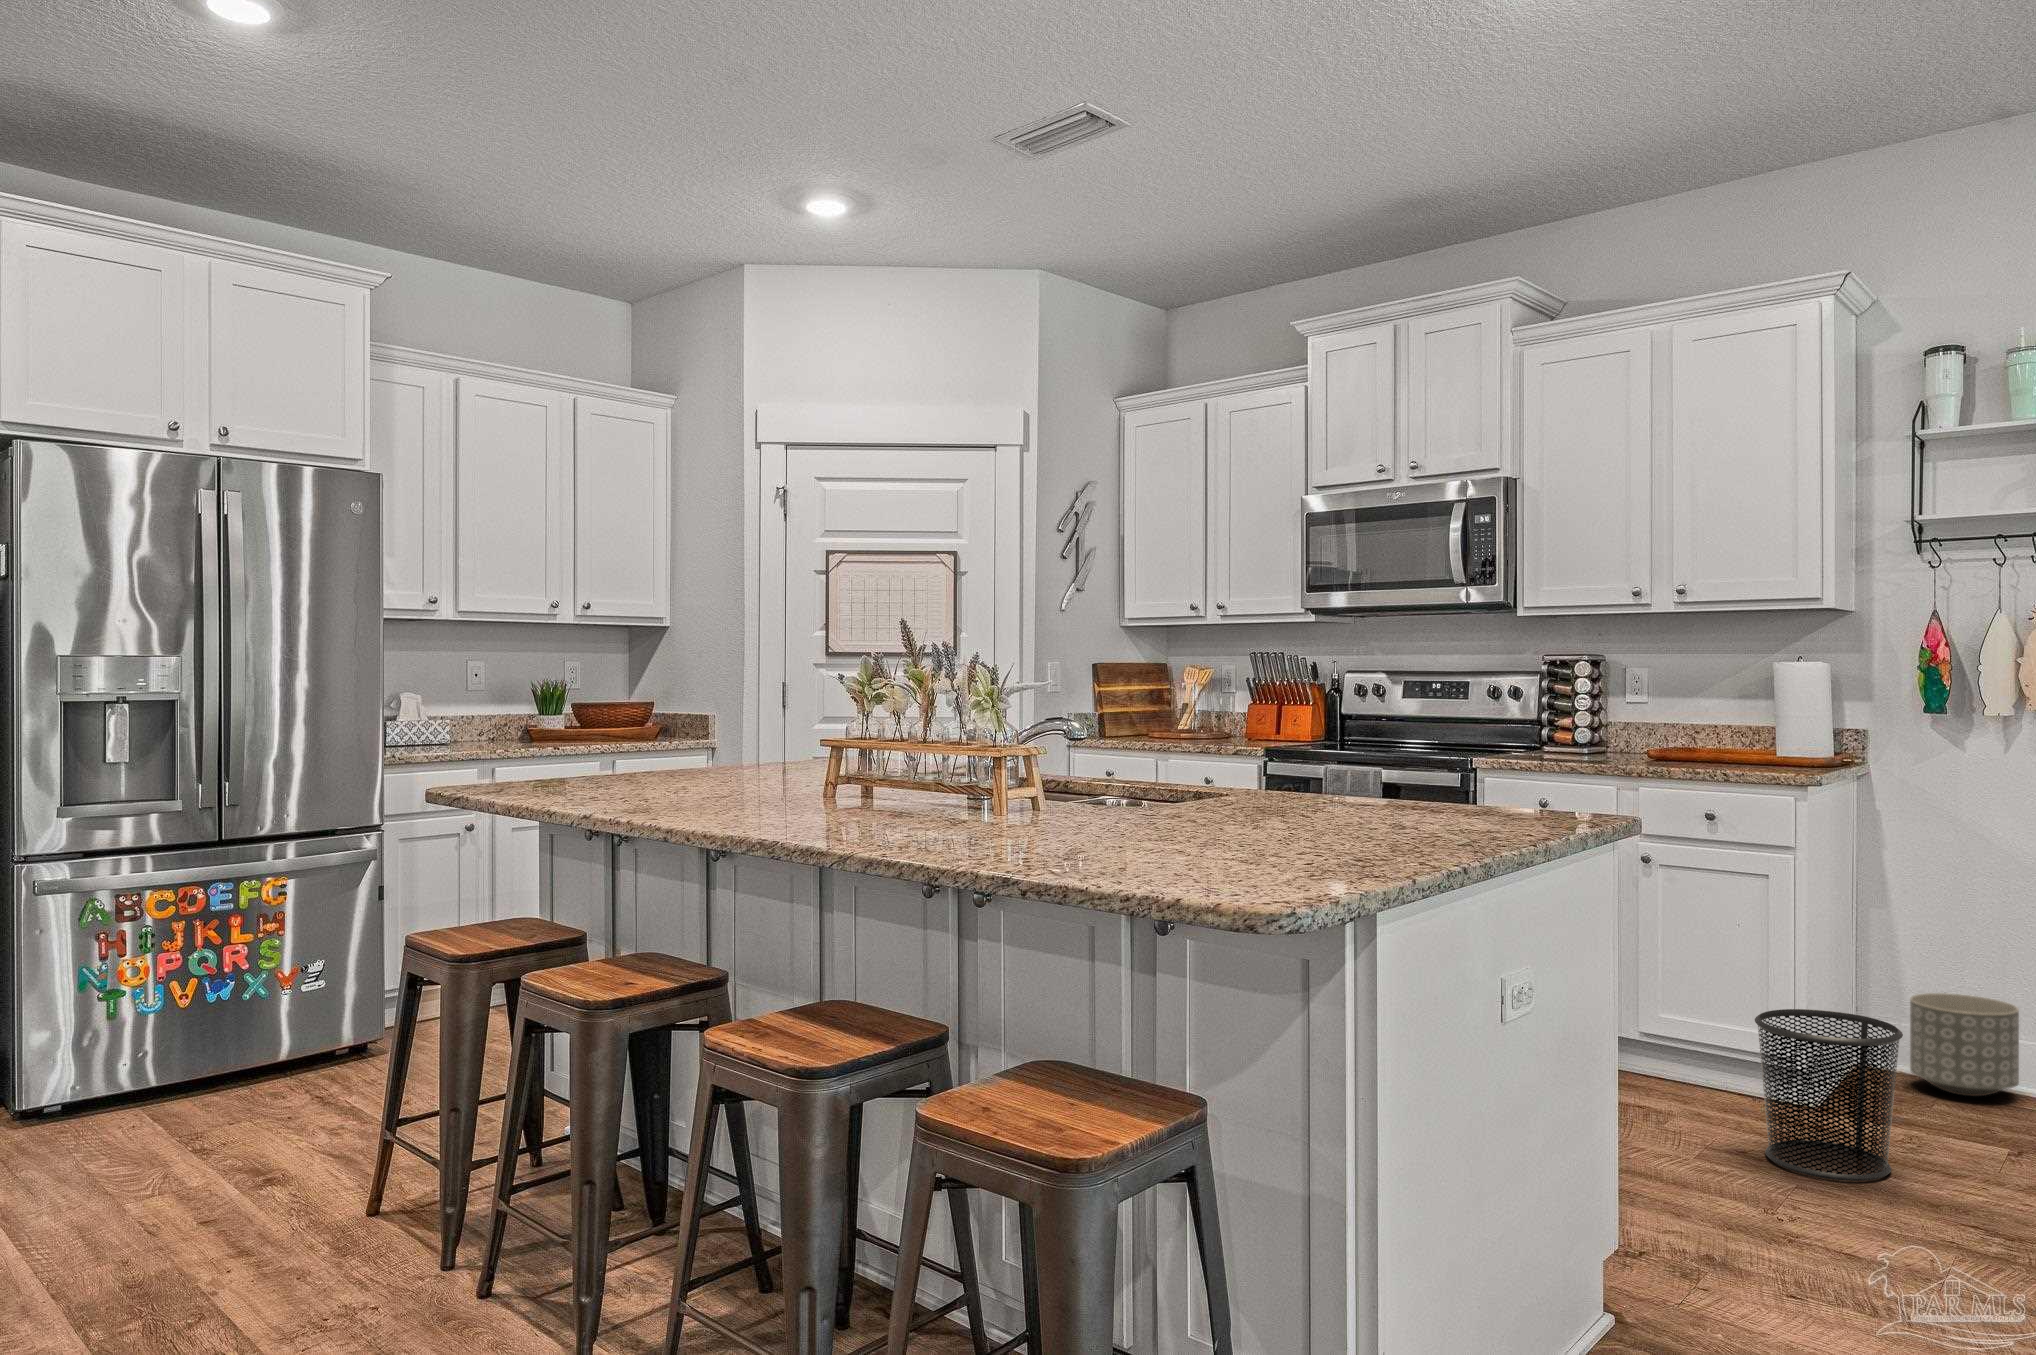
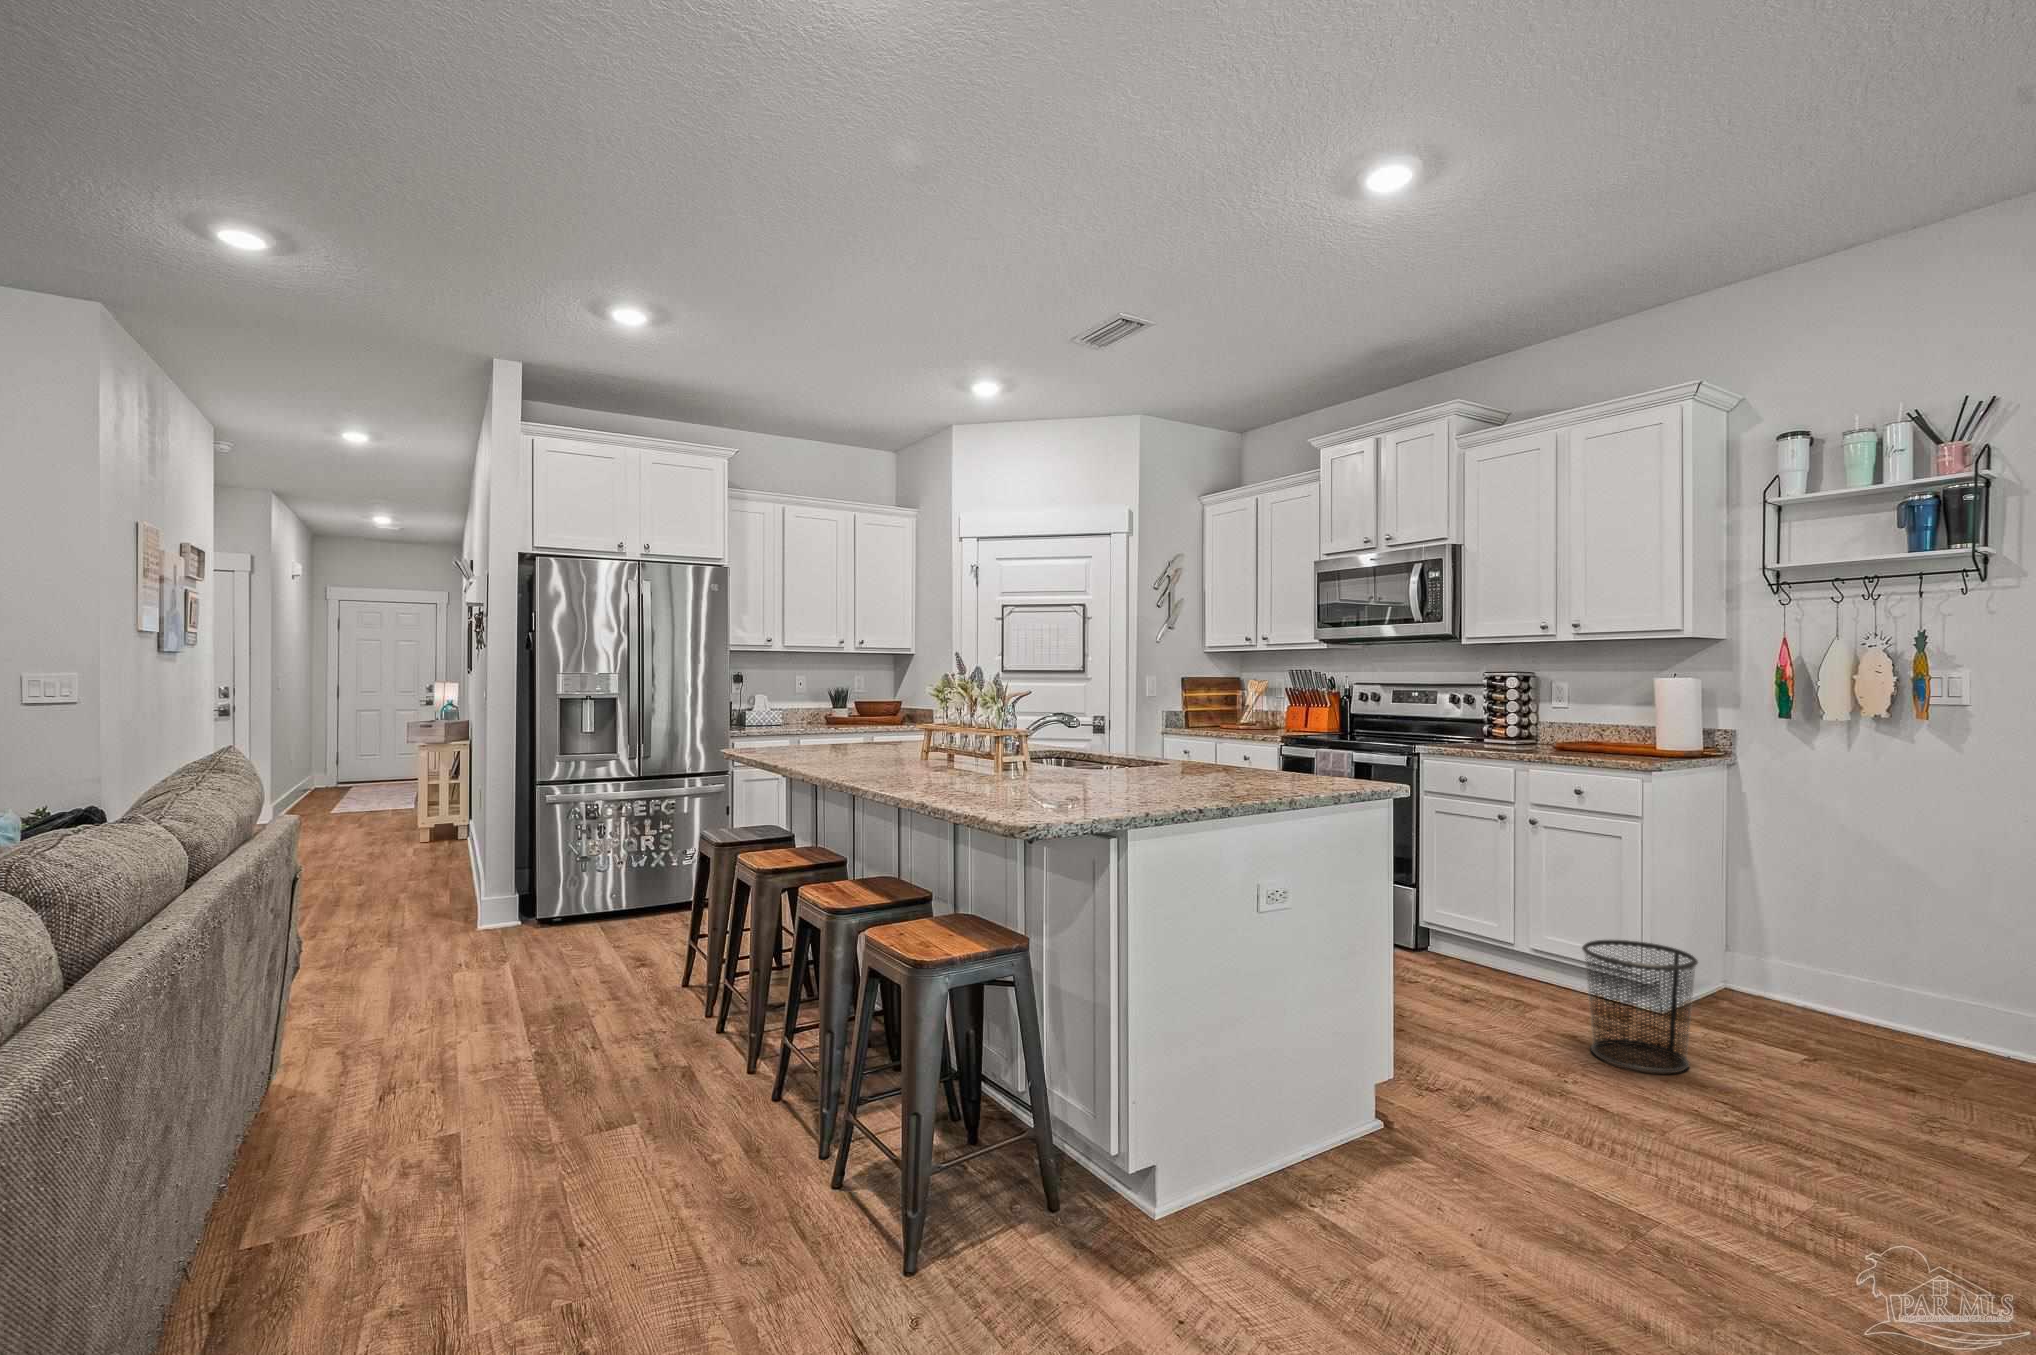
planter: present [1910,993,2019,1096] -> none [1759,937,1852,1020]

